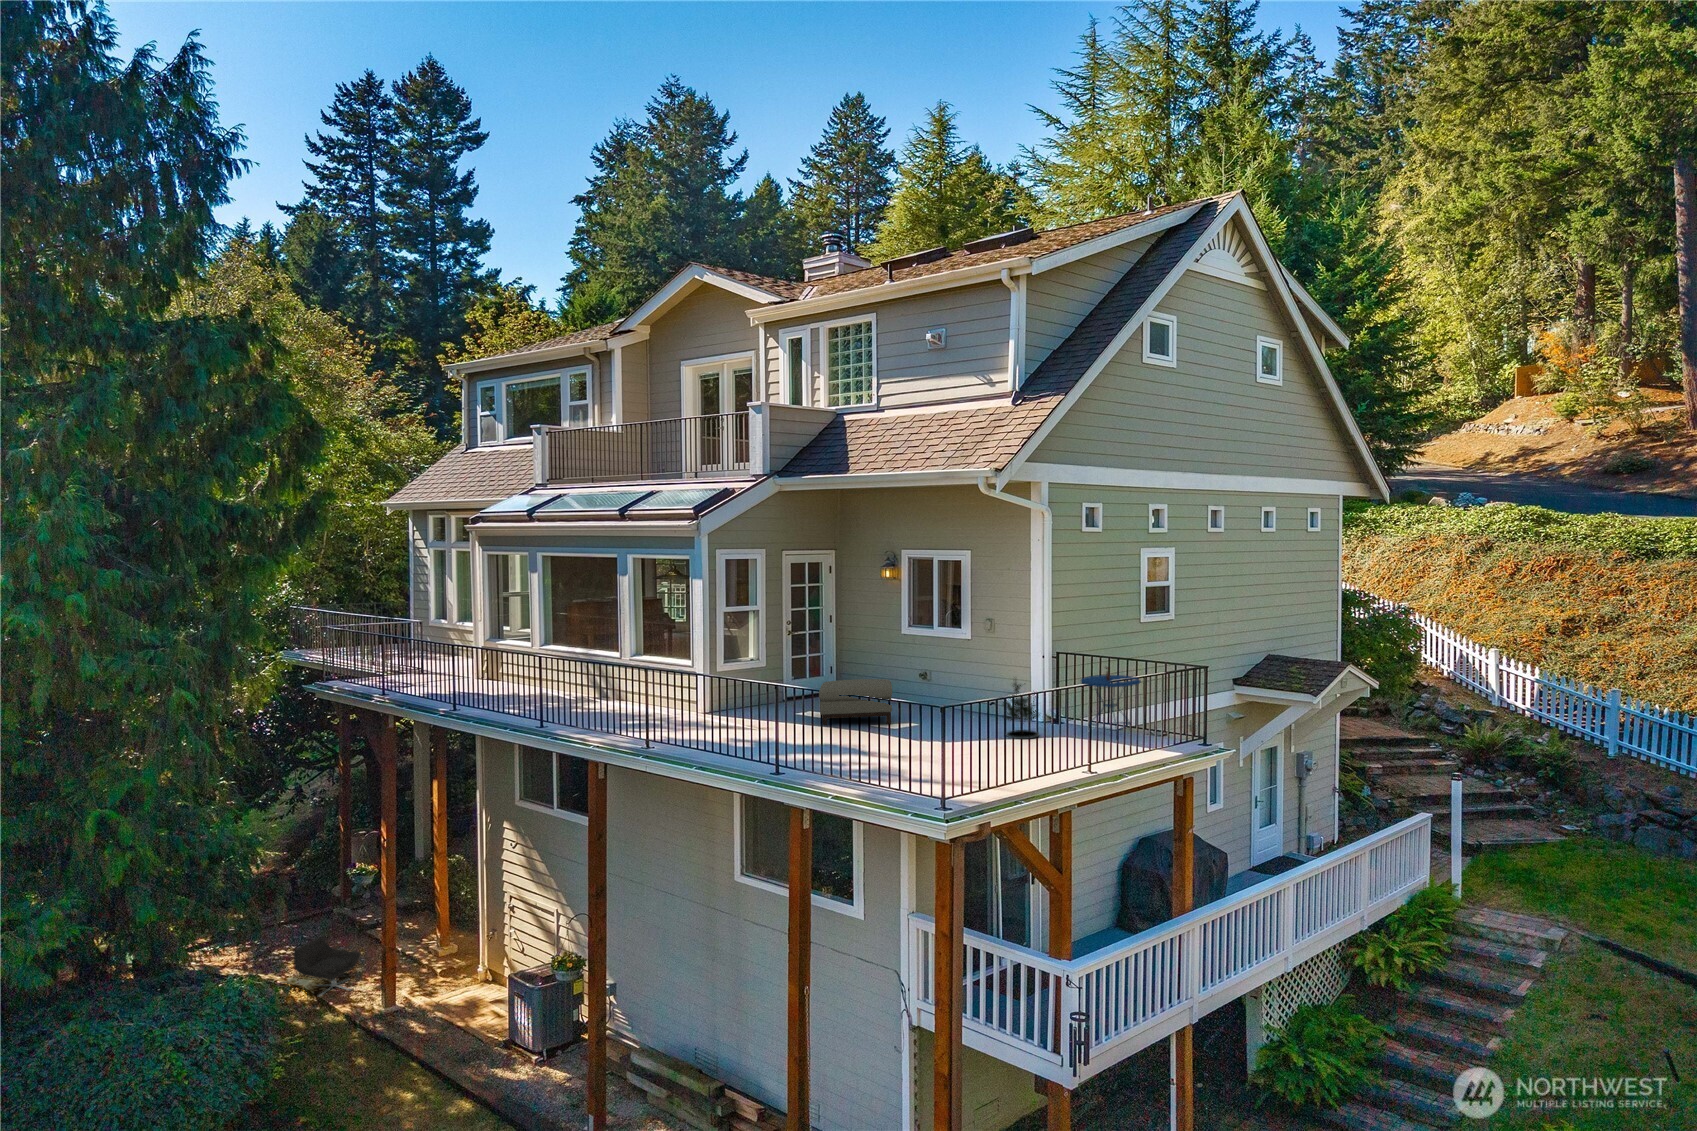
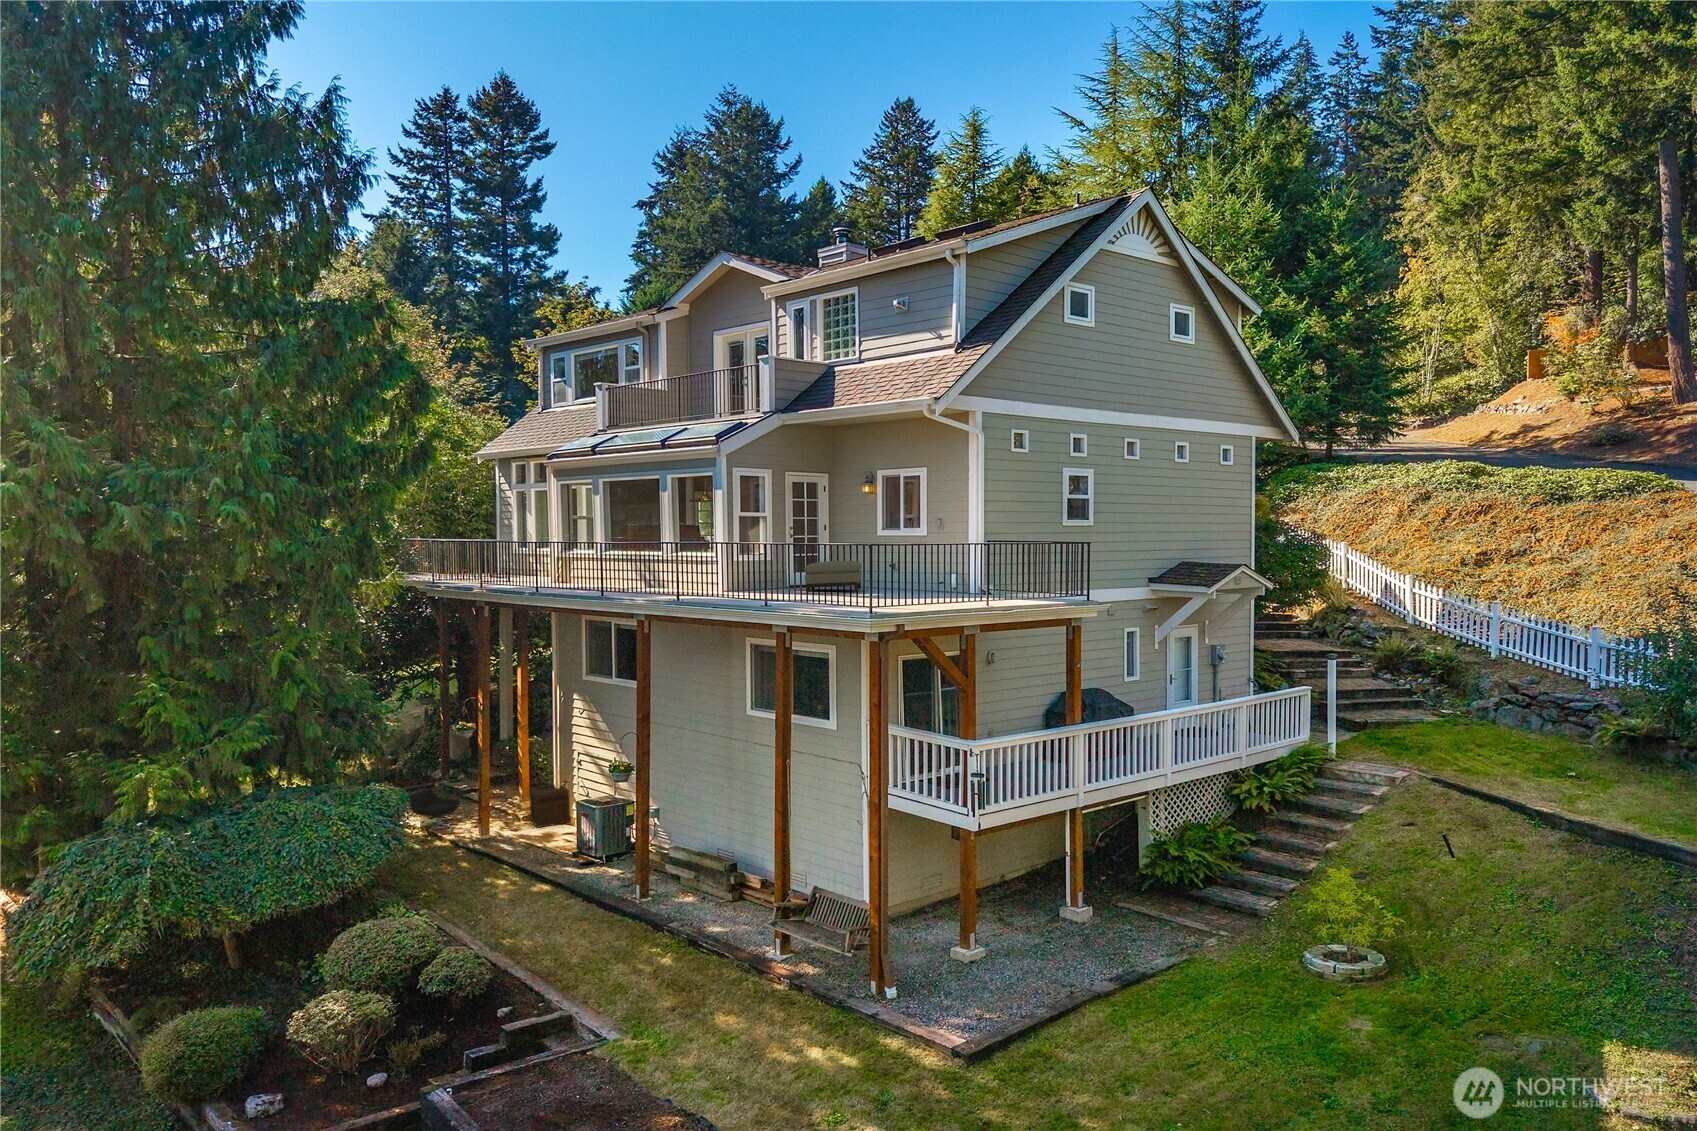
side table: present [1081,667,1141,738] -> none [999,544,1043,598]
potted tree: present [1003,680,1040,739] -> present [575,831,599,868]
wooden crate: none [449,927,503,991] -> present [529,785,571,828]

